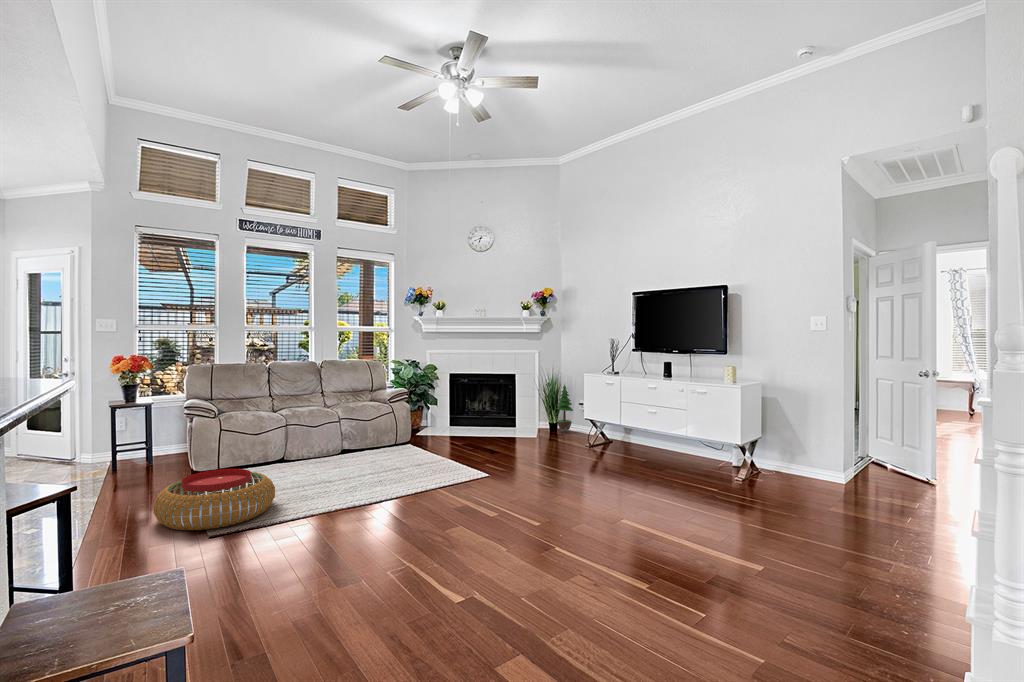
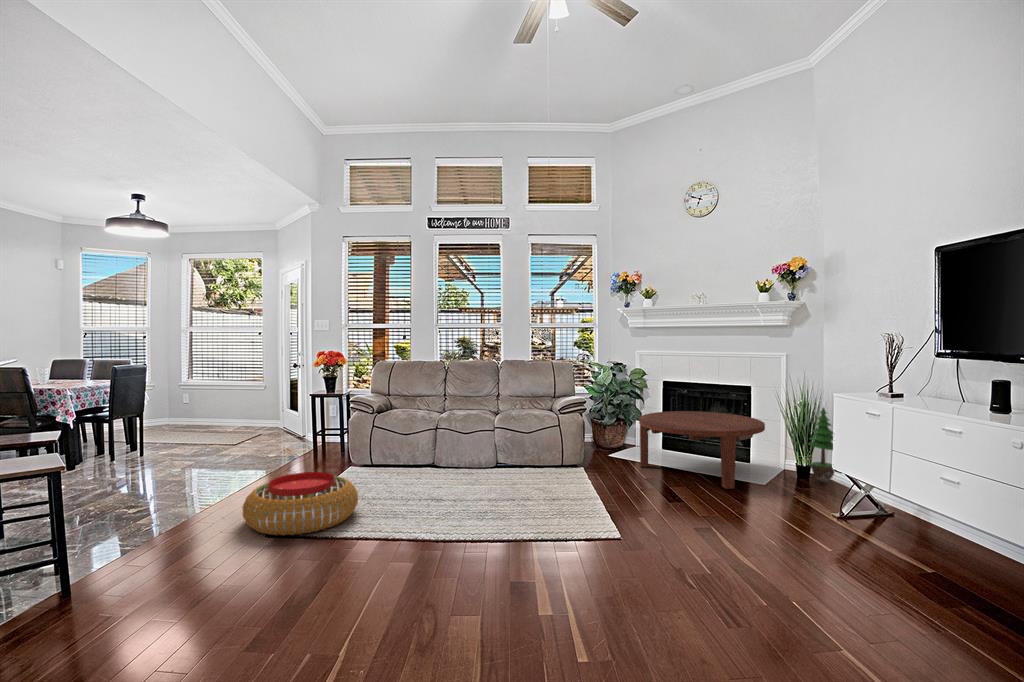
coffee table: none [450,394,534,443] -> present [639,411,765,489]

